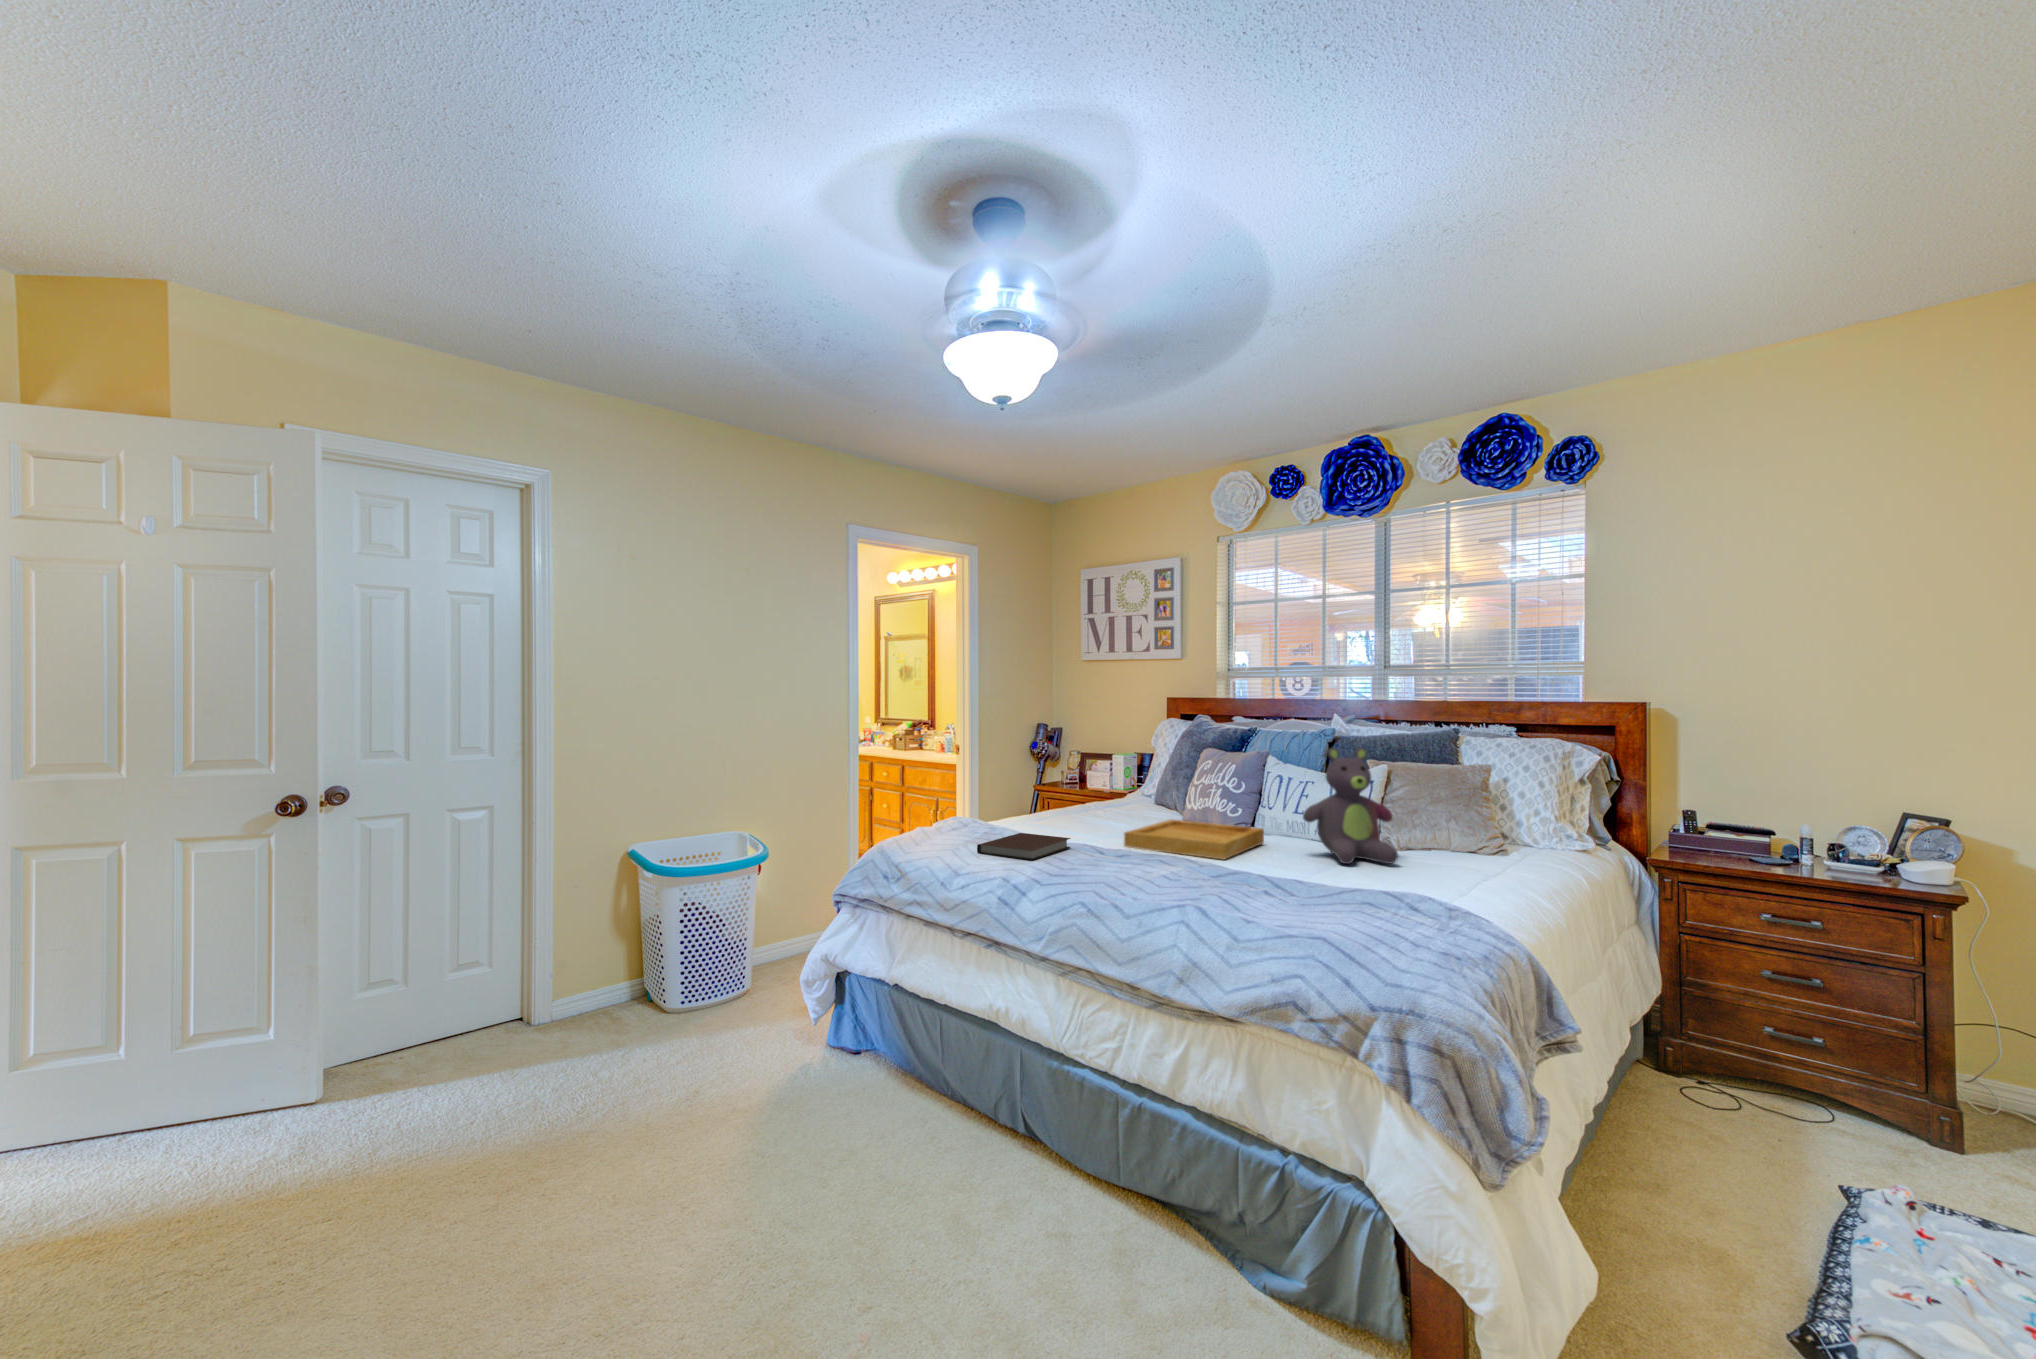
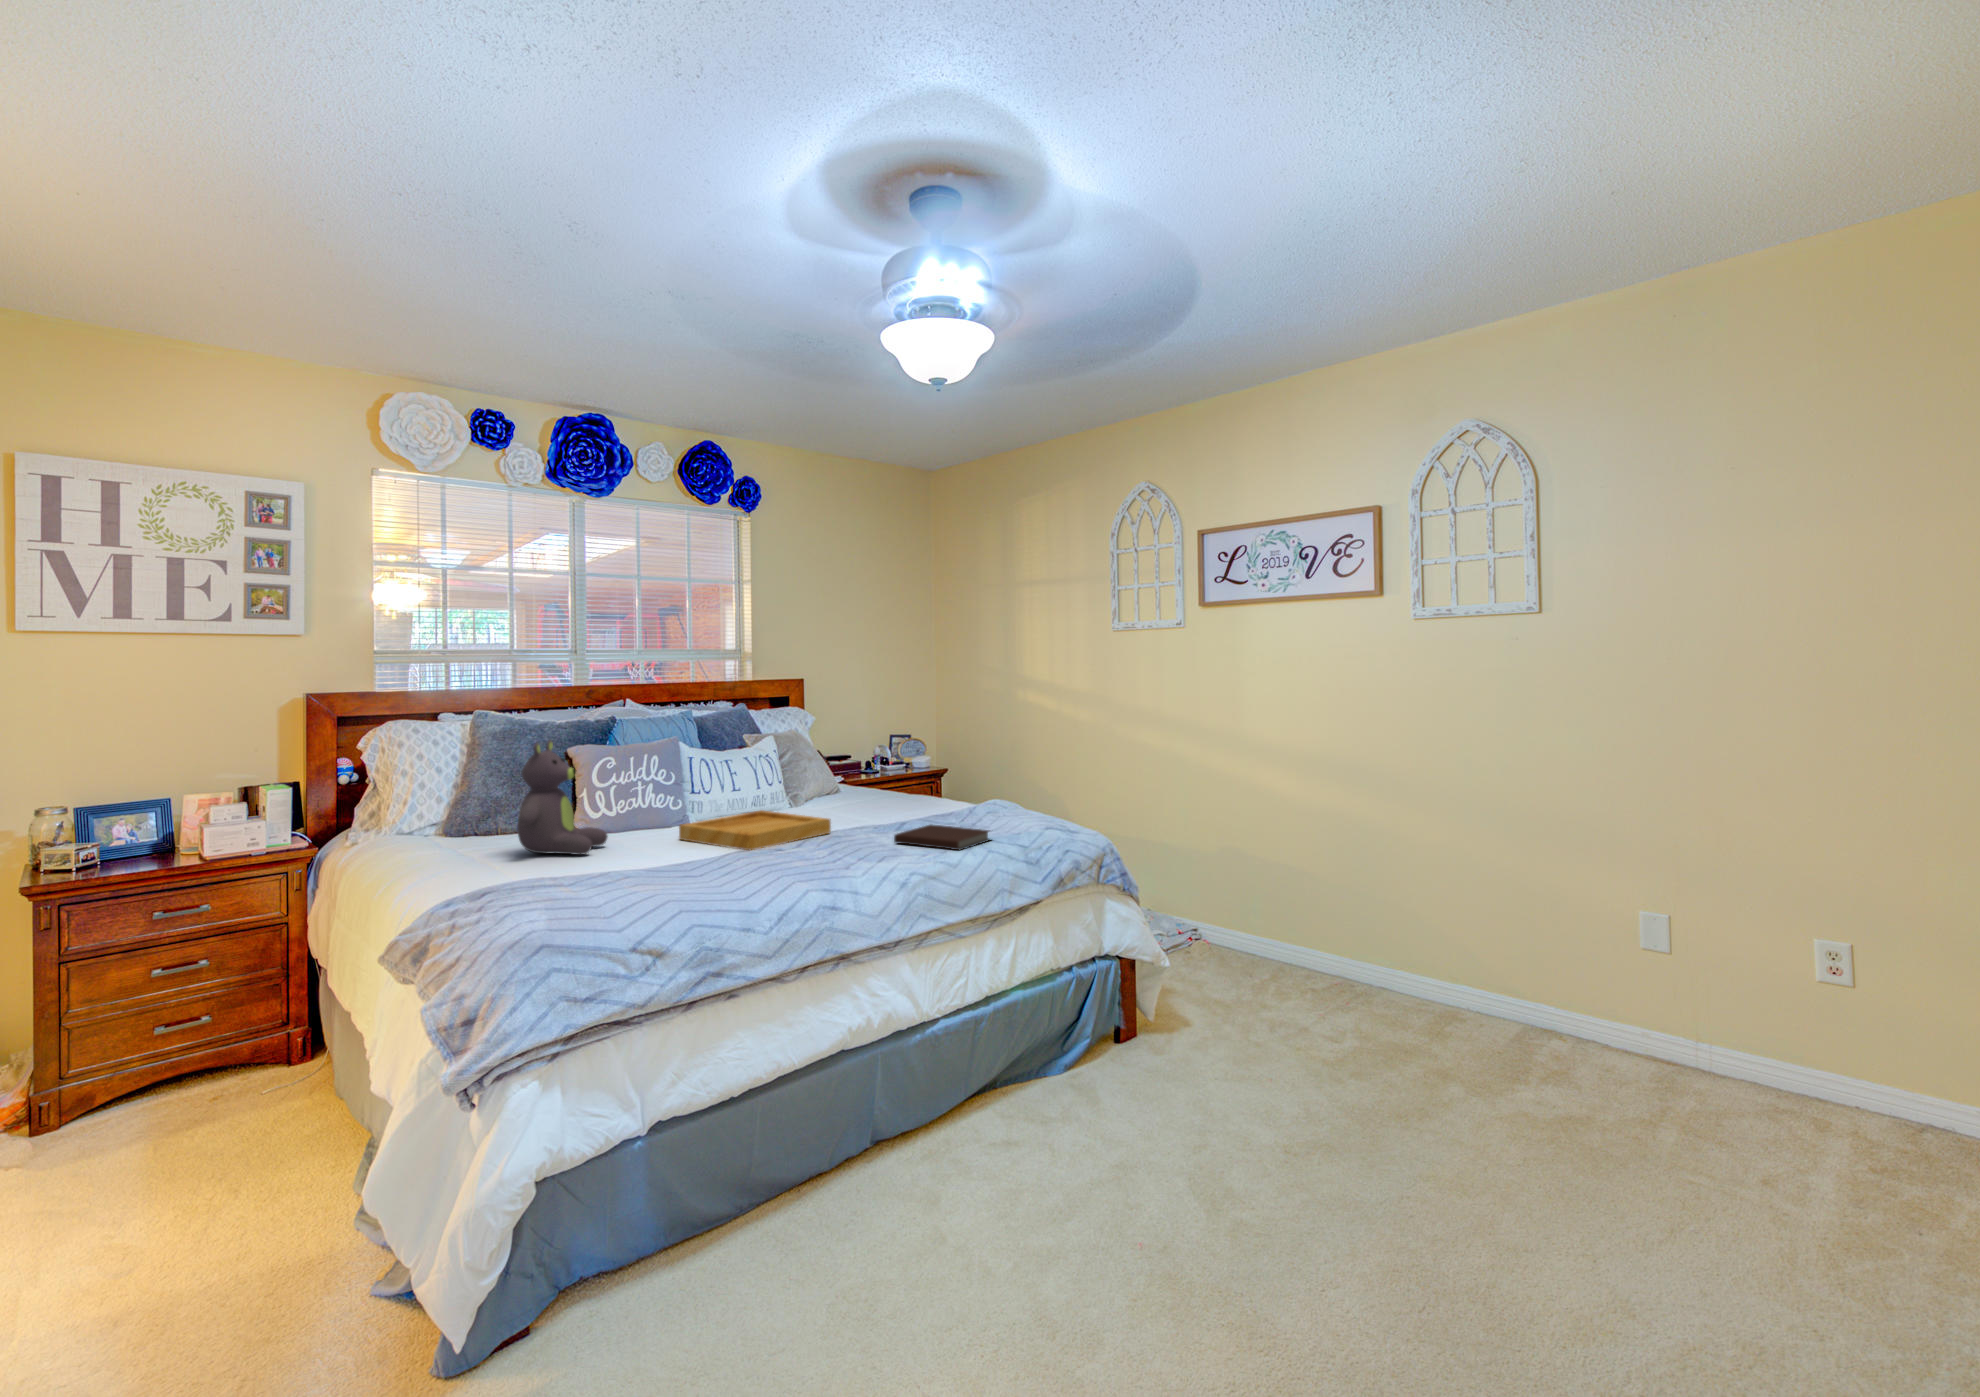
stuffed bear: present [1303,748,1398,864] -> present [517,740,608,855]
notebook: present [977,833,1070,860] -> present [894,825,990,850]

